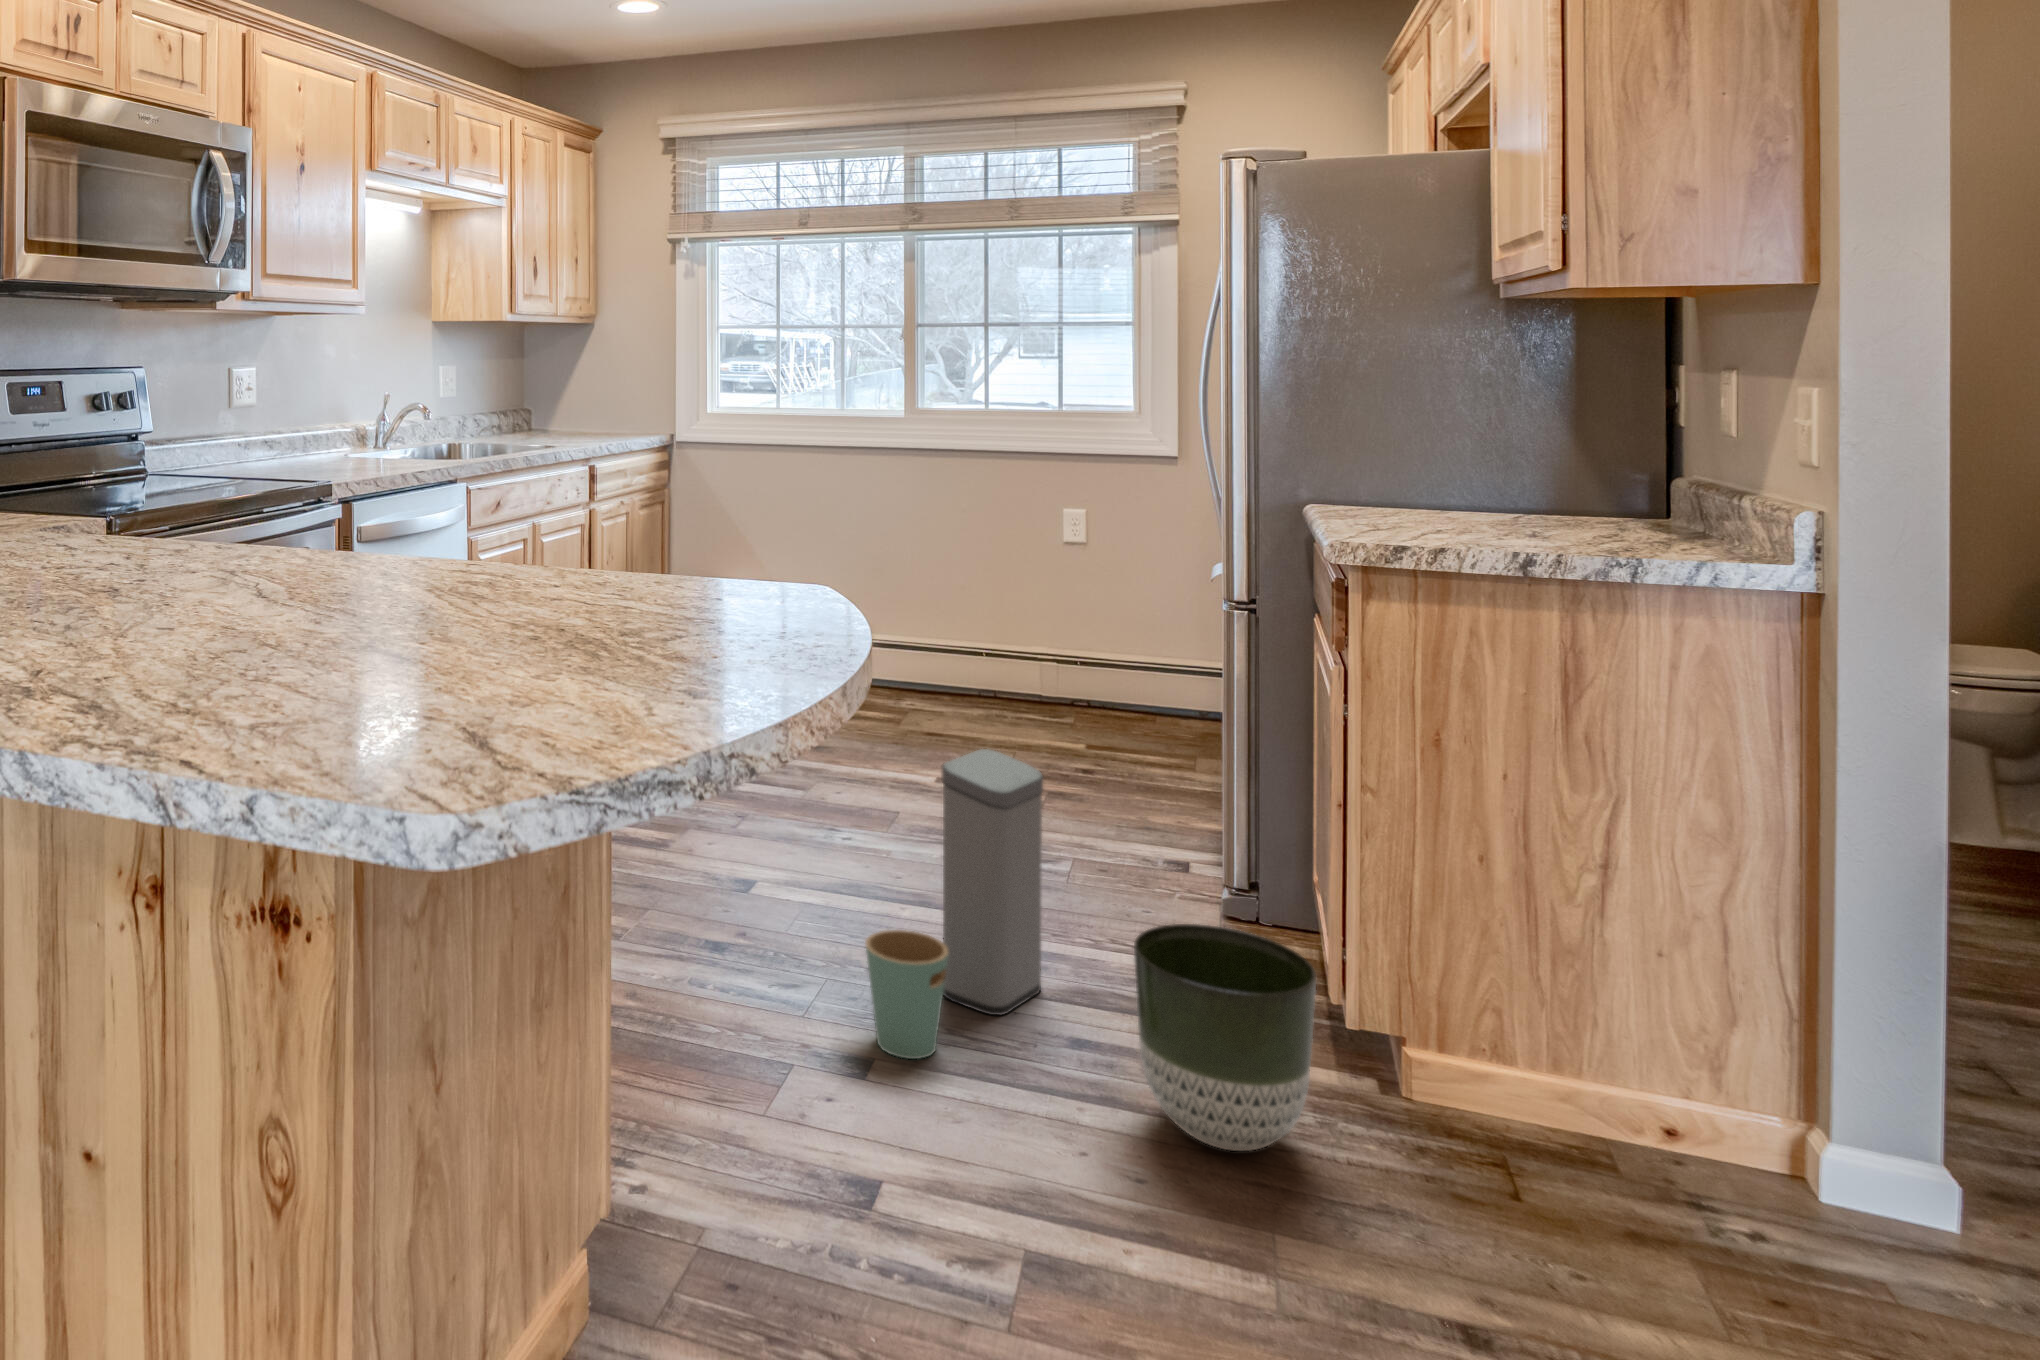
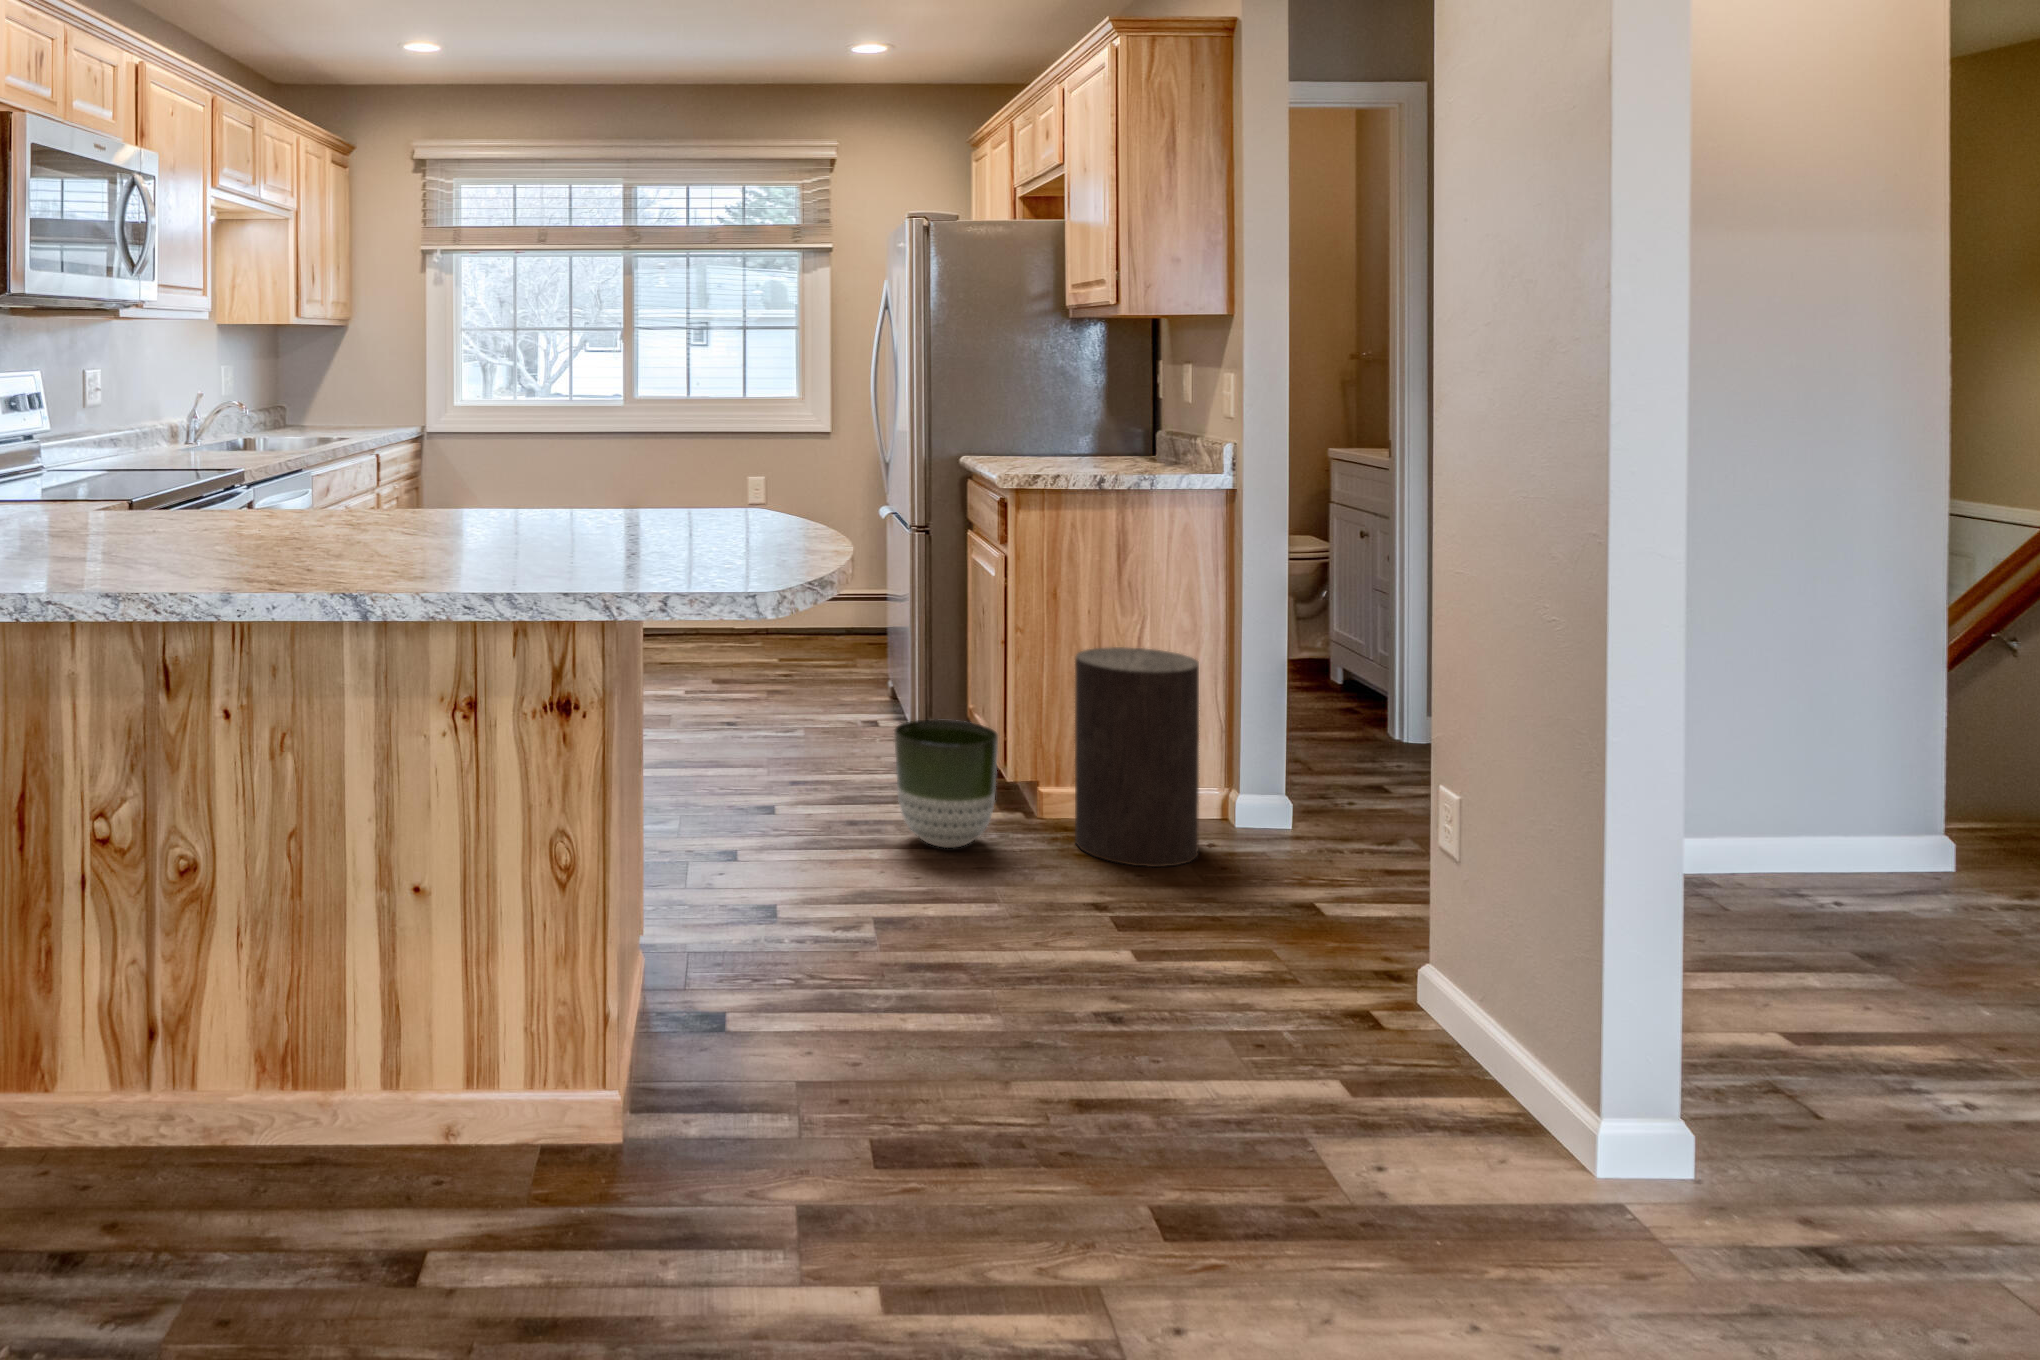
trash can: present [866,749,1043,1059] -> none [718,632,815,835]
stool: none [1466,847,1725,1281] -> present [1075,647,1199,867]

